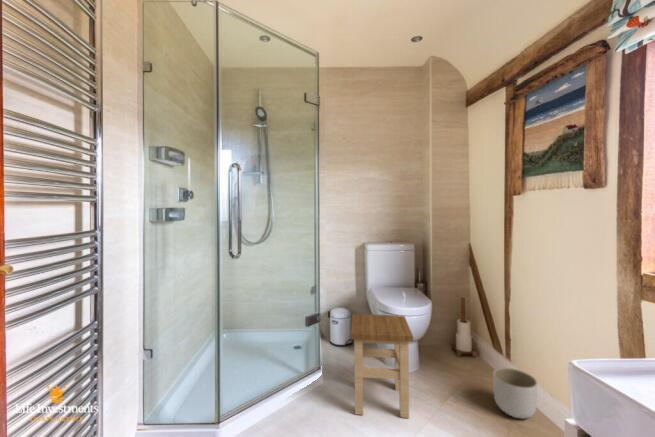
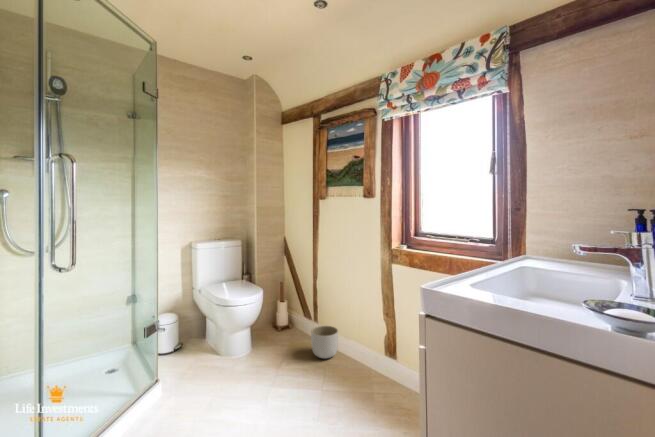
stool: present [351,314,413,418] -> none [194,303,260,403]

